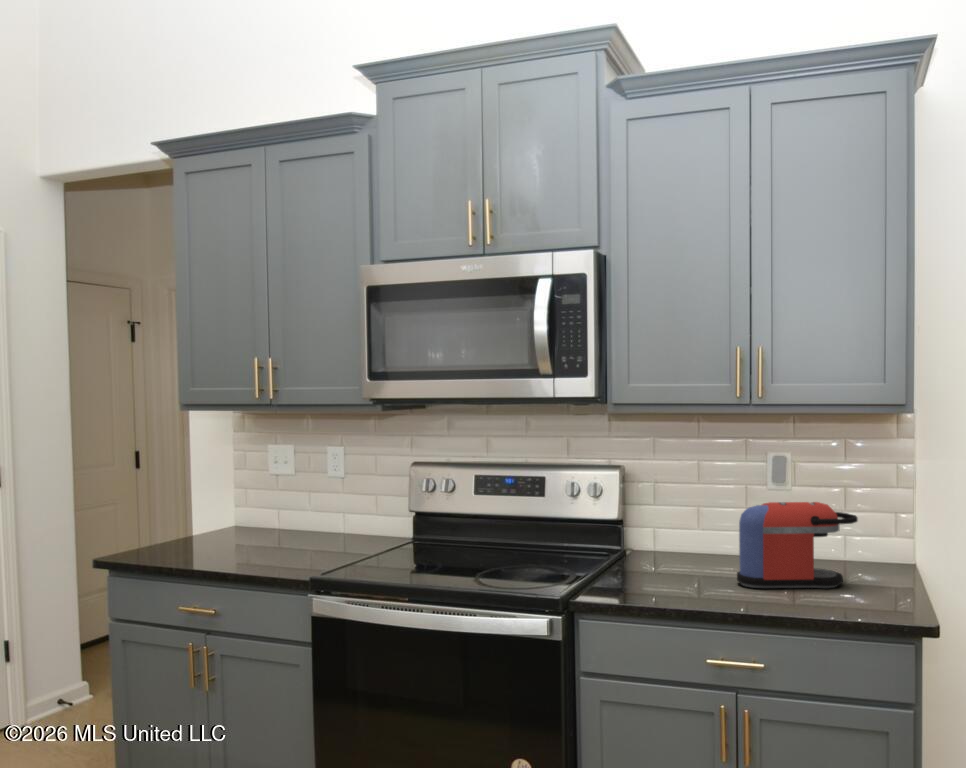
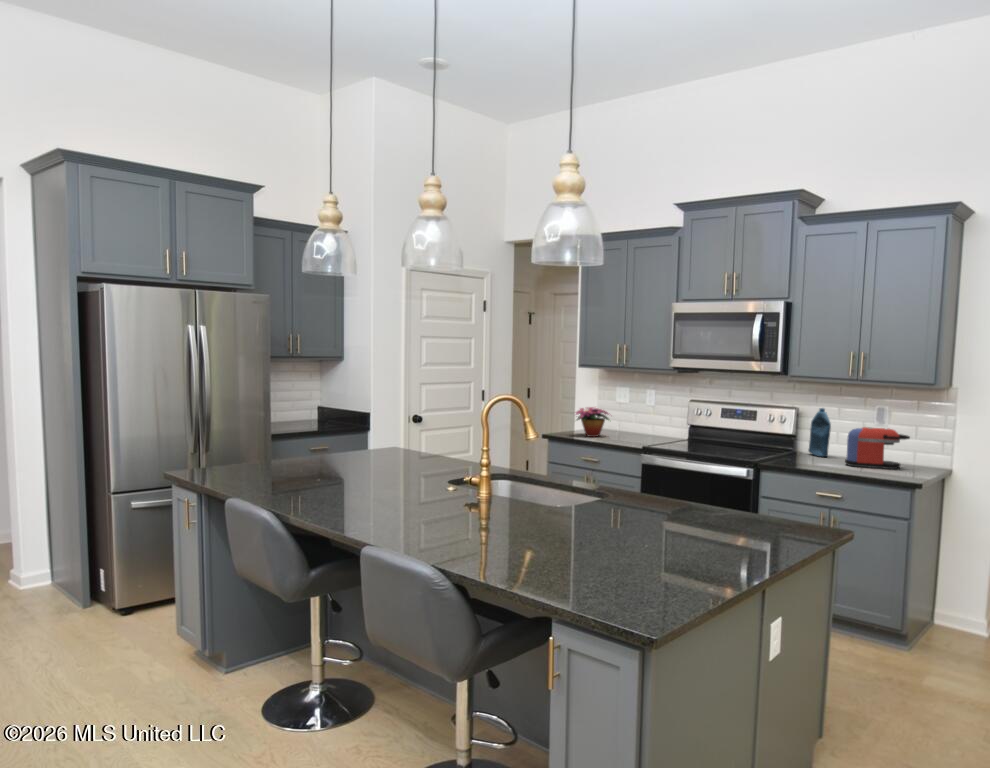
bottle: none [648,465,692,566] -> present [808,408,831,457]
flower arrangement: none [165,485,263,552] -> present [576,407,609,437]

